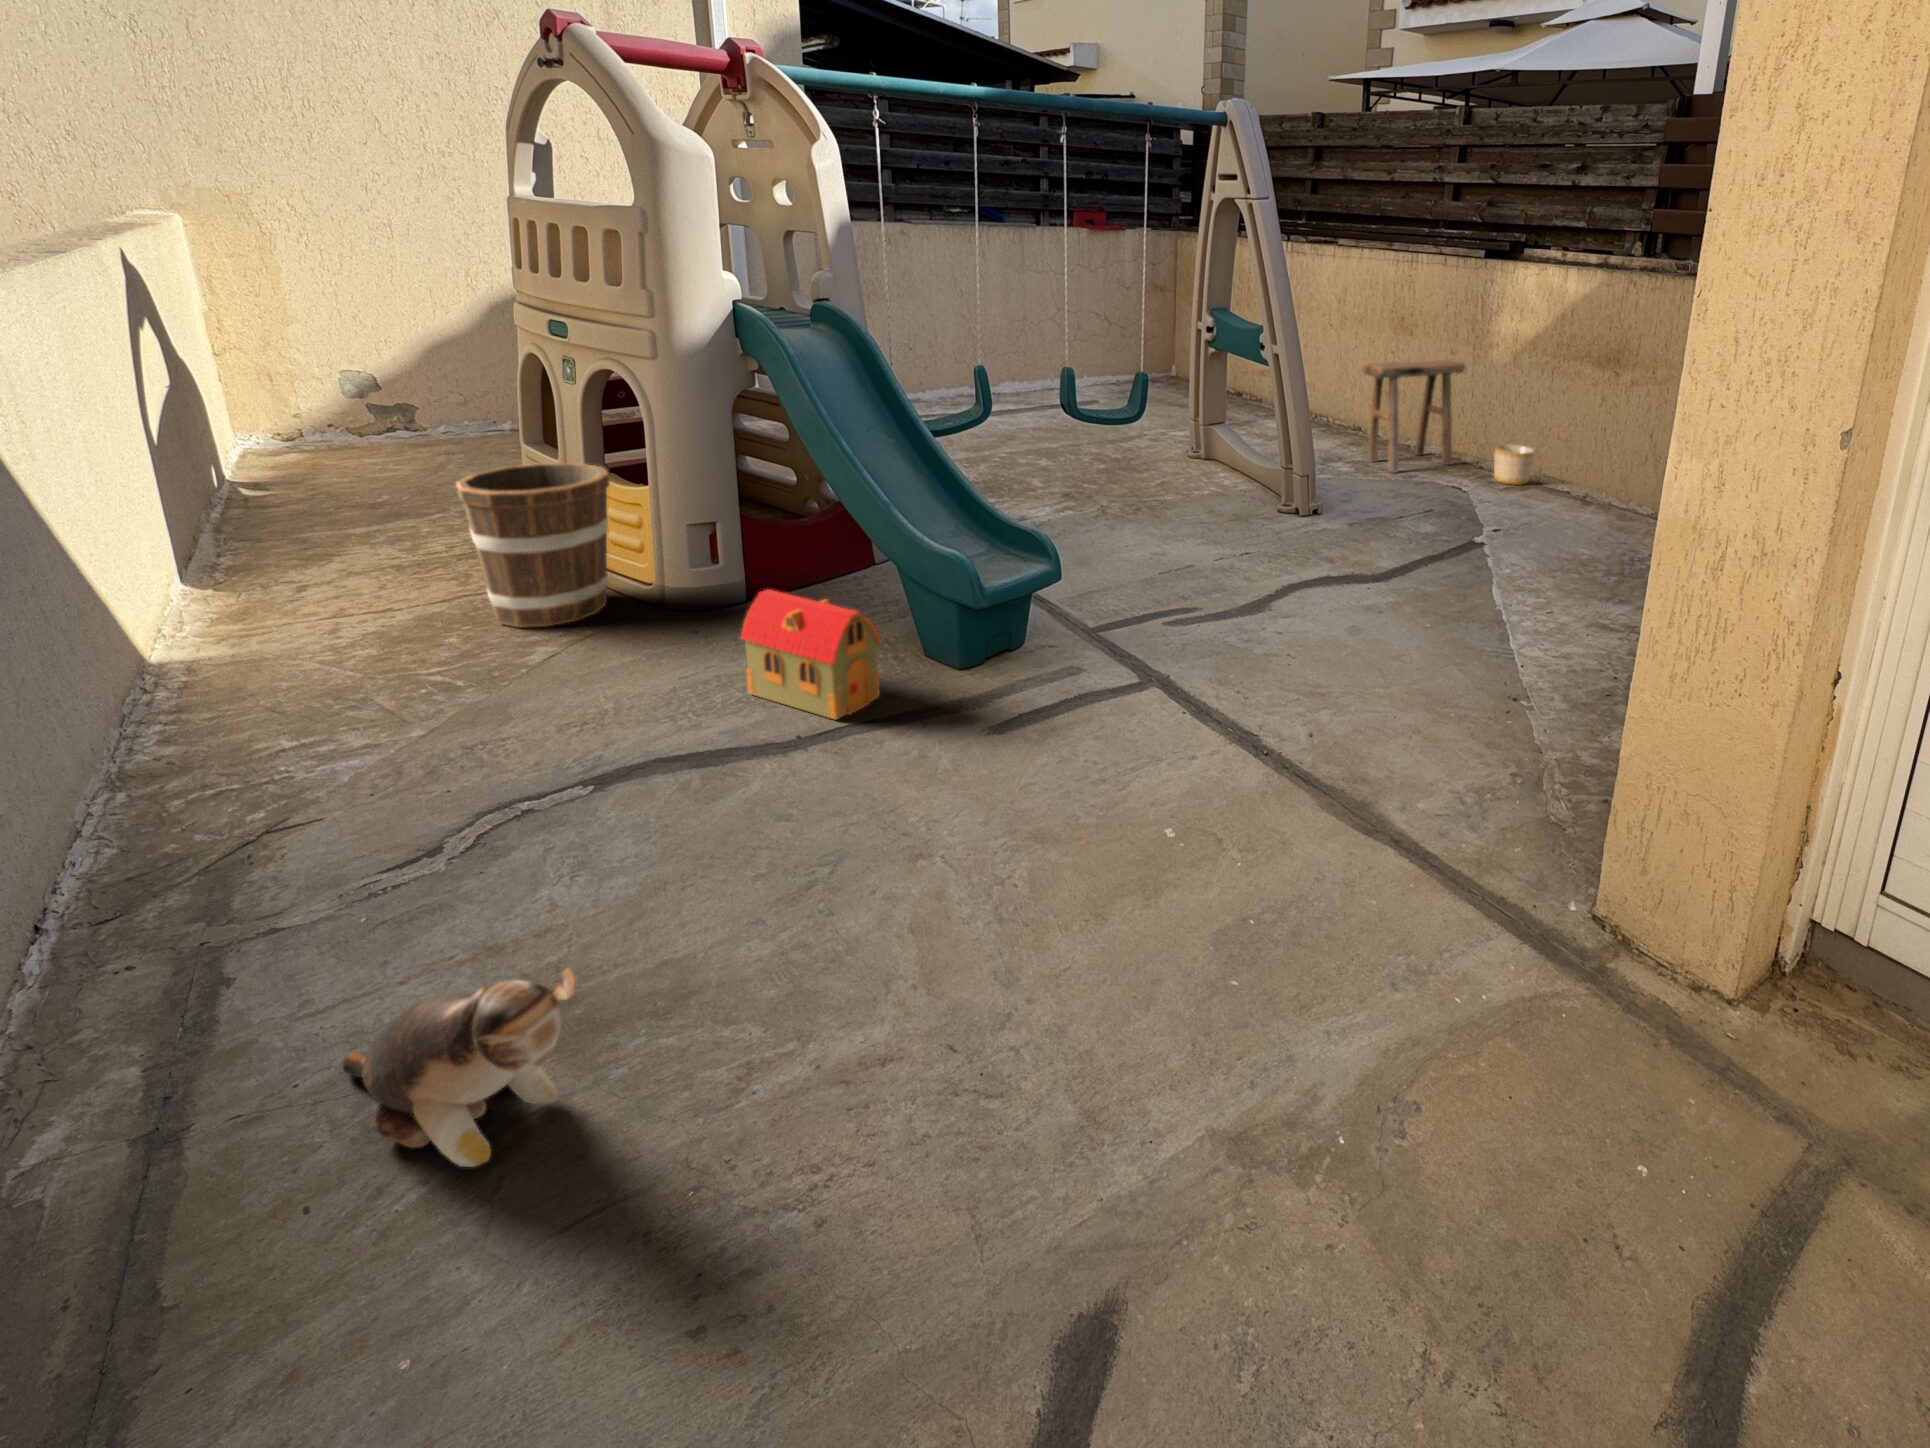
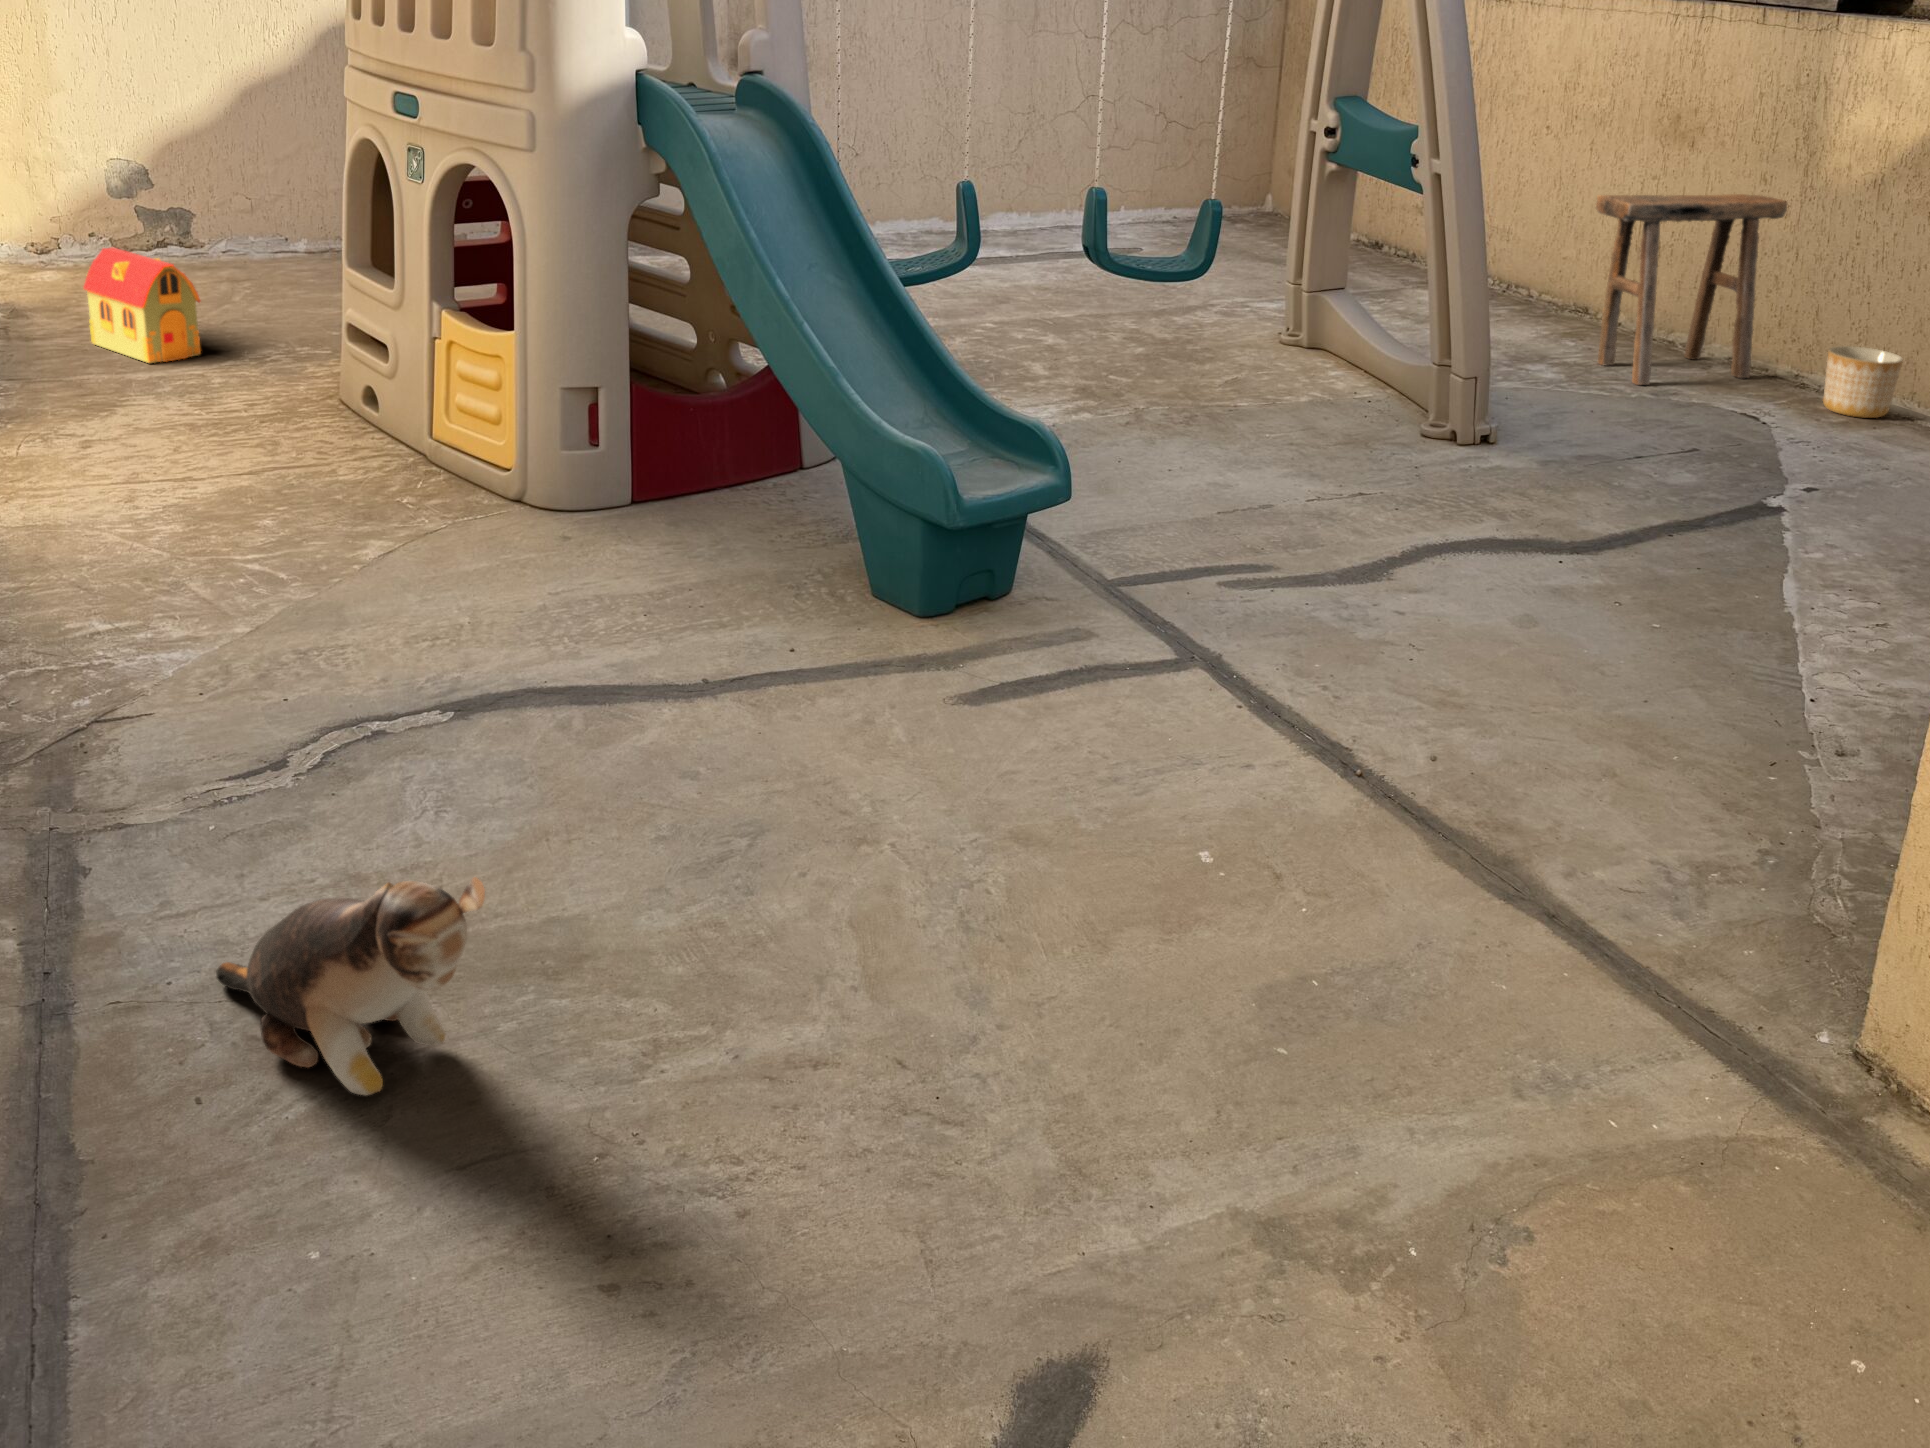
bucket: present [456,463,610,628] -> none [280,292,465,516]
toy house: present [741,589,882,720] -> present [83,247,201,363]

